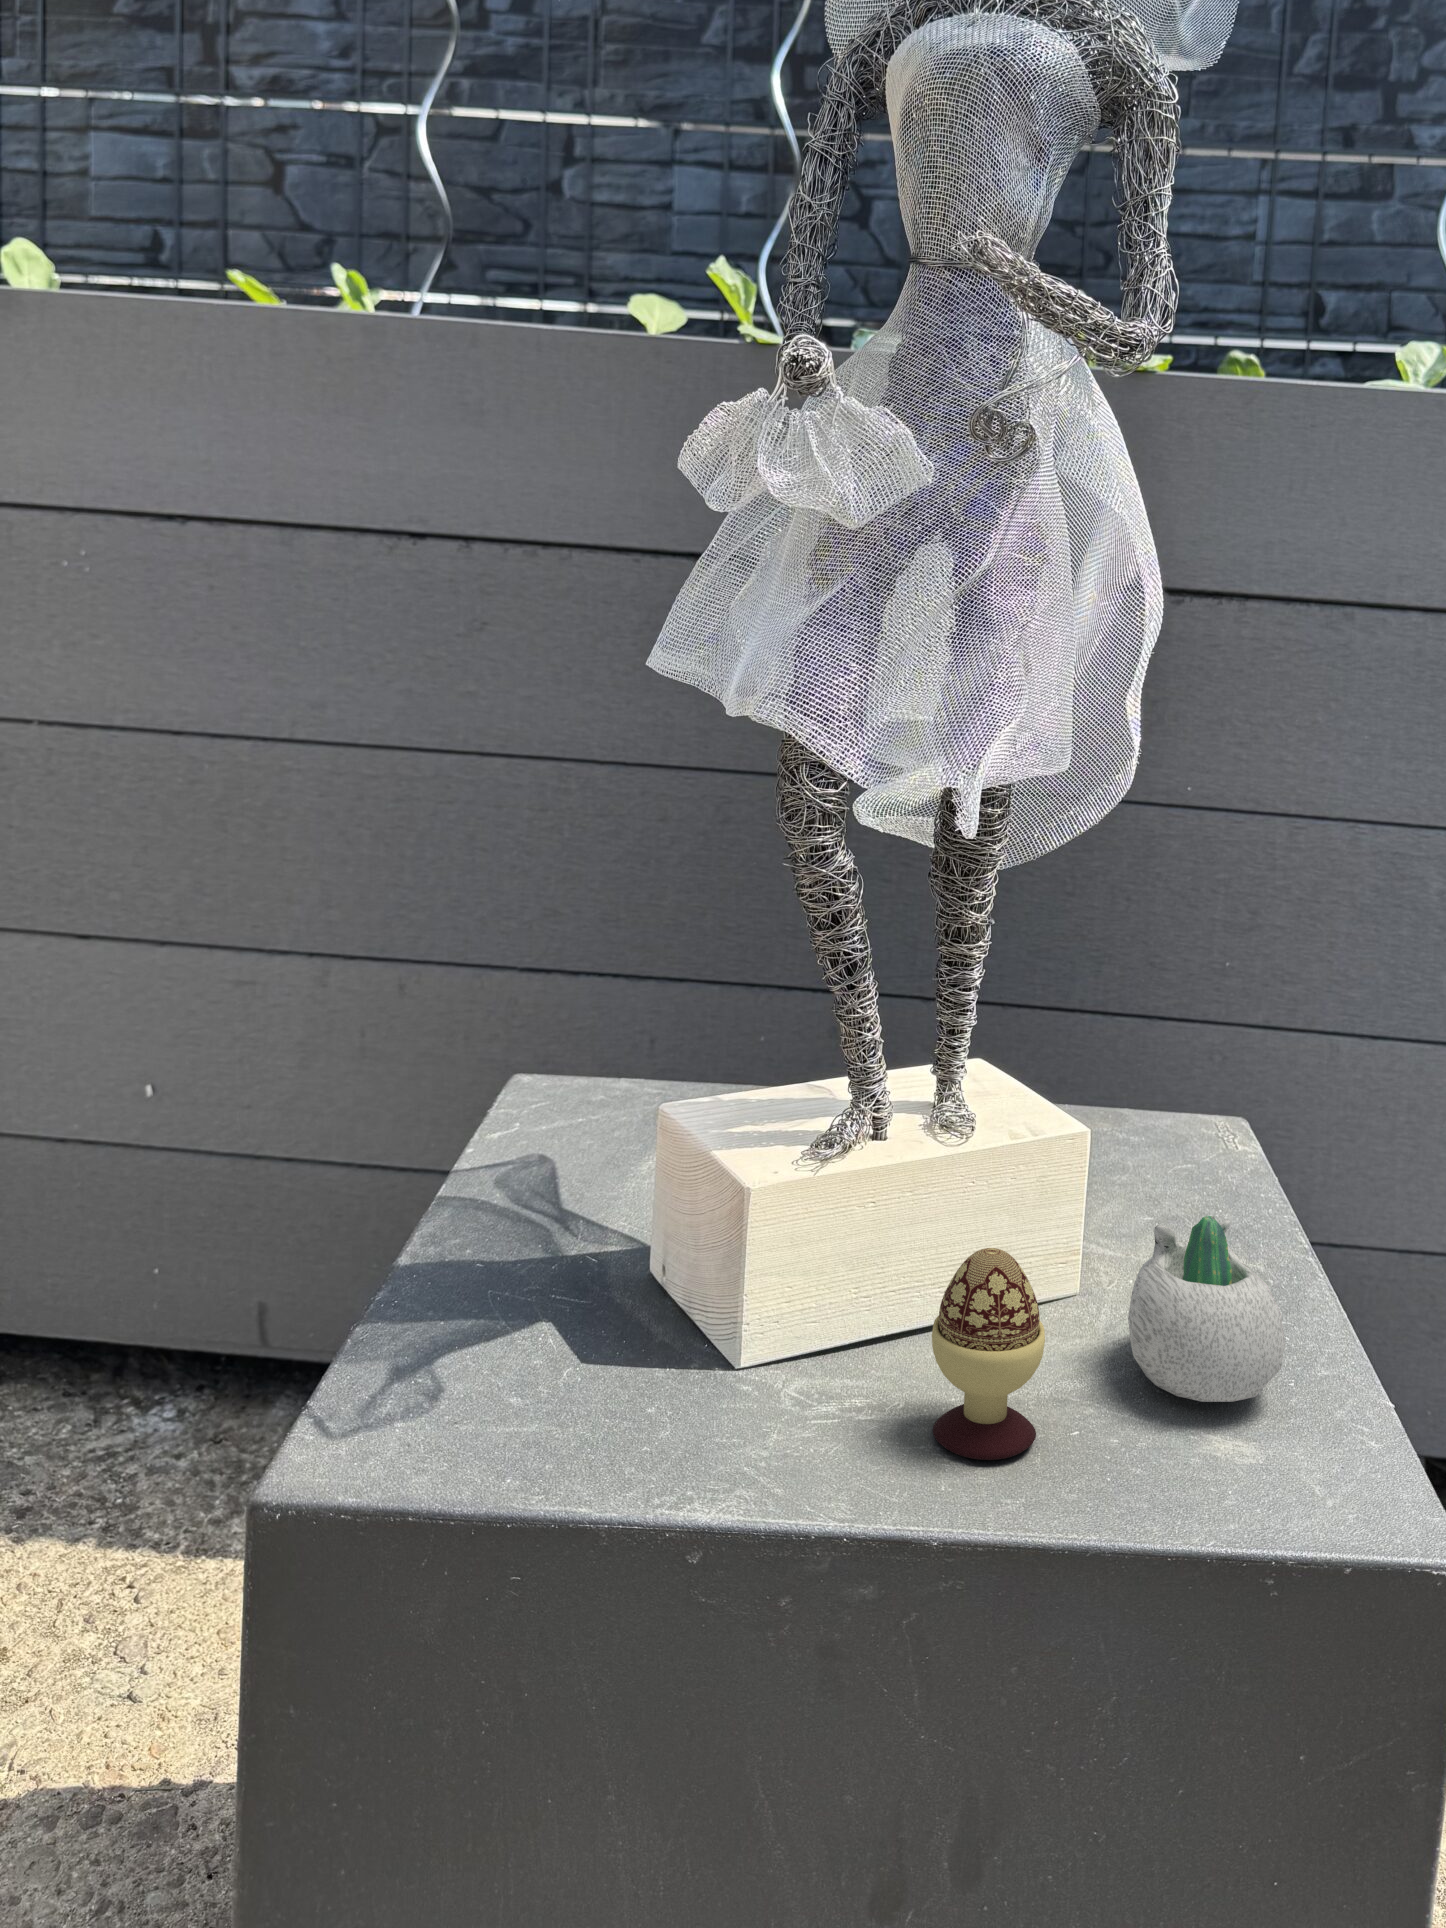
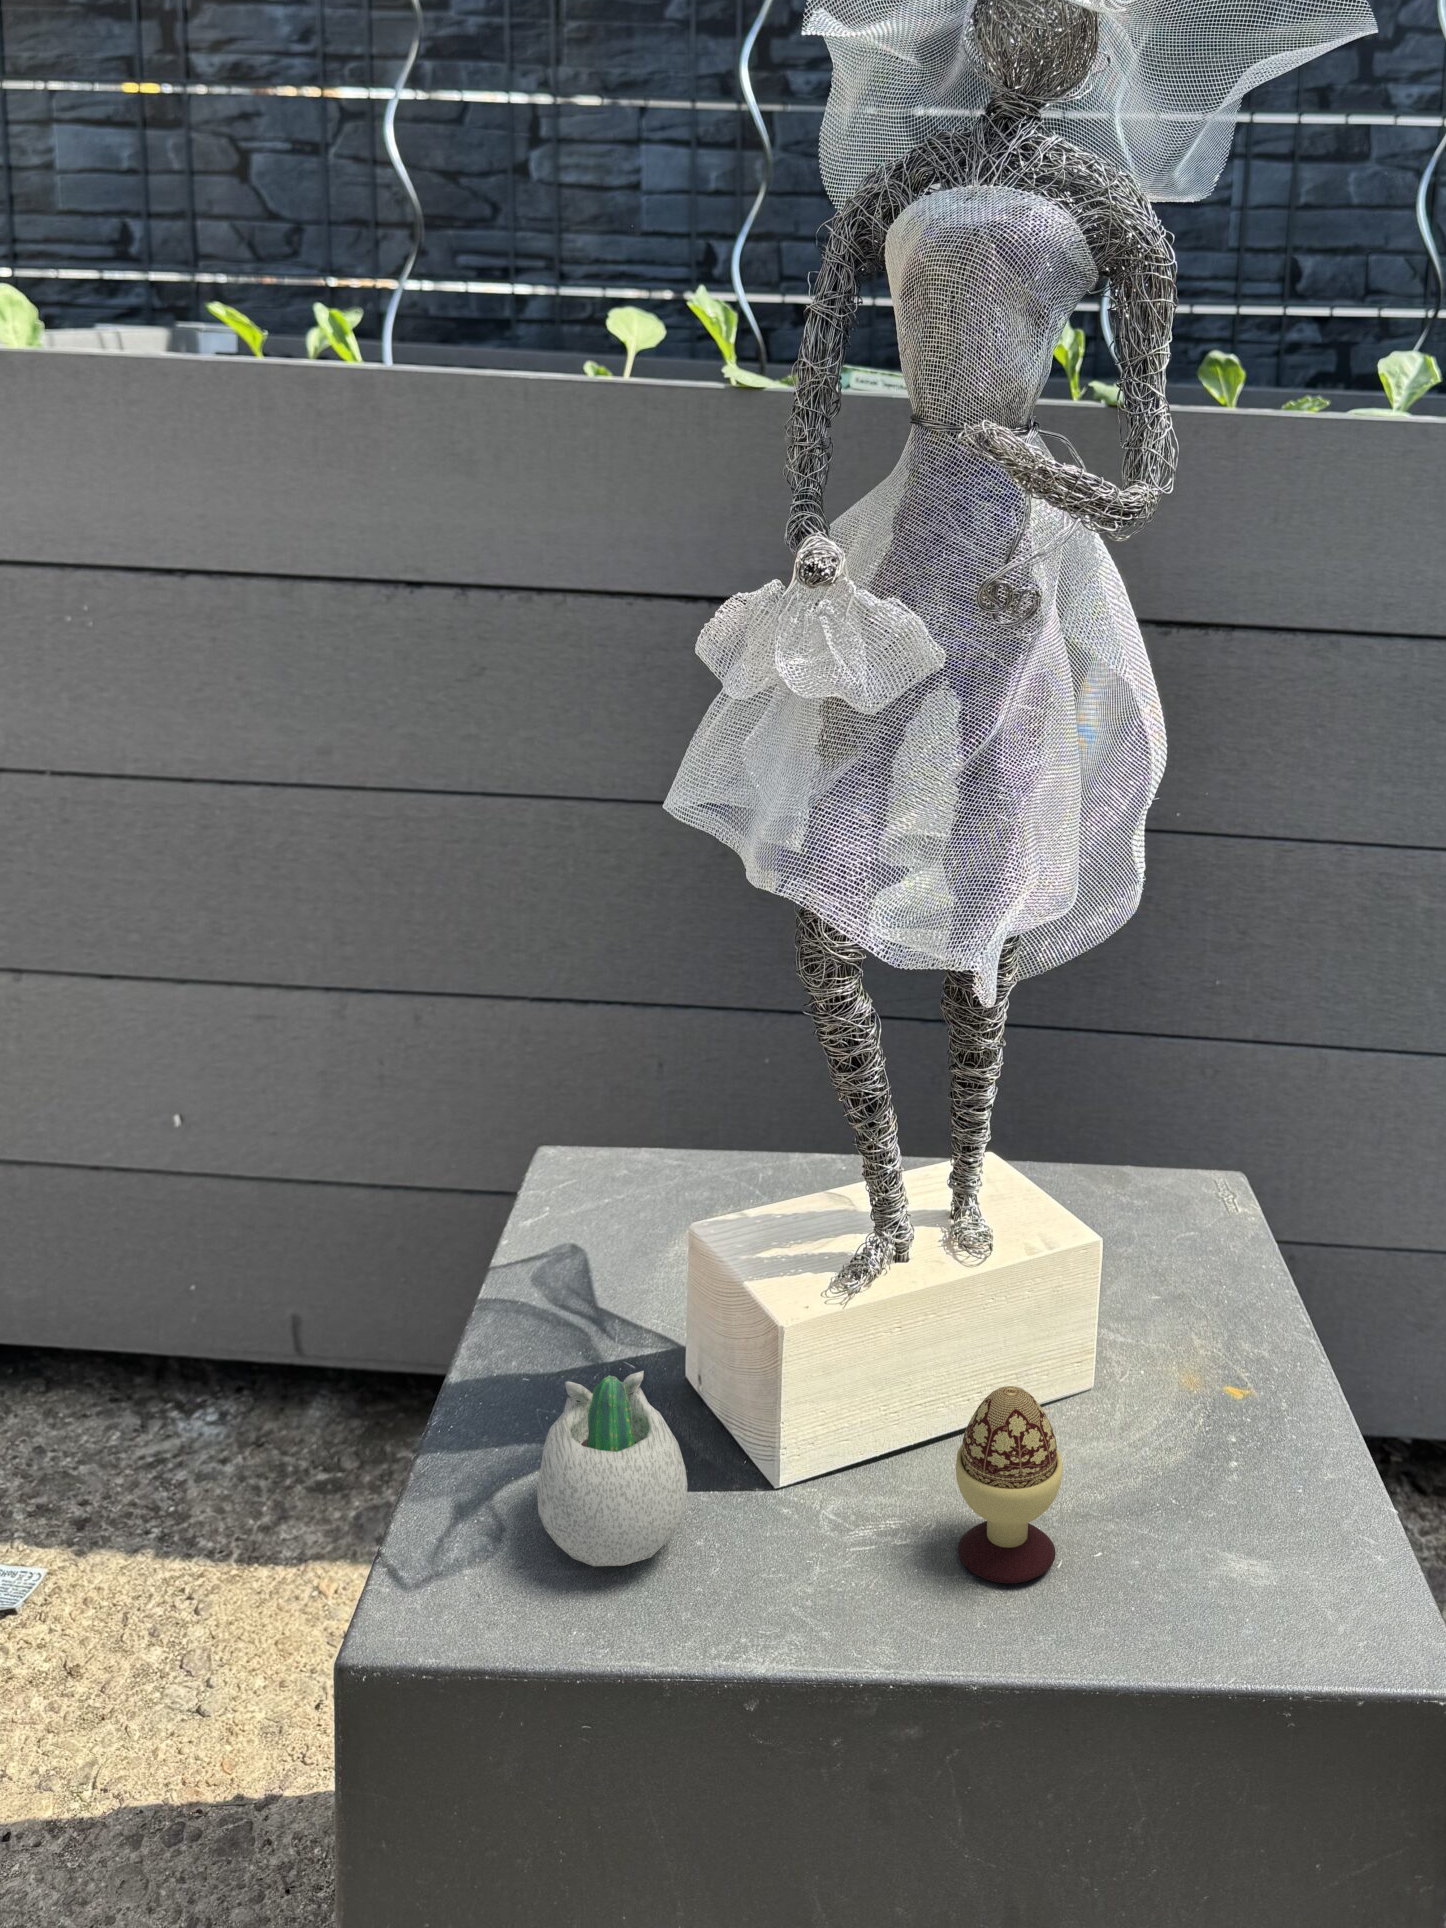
succulent planter: present [1128,1215,1285,1402] -> present [537,1371,687,1566]

